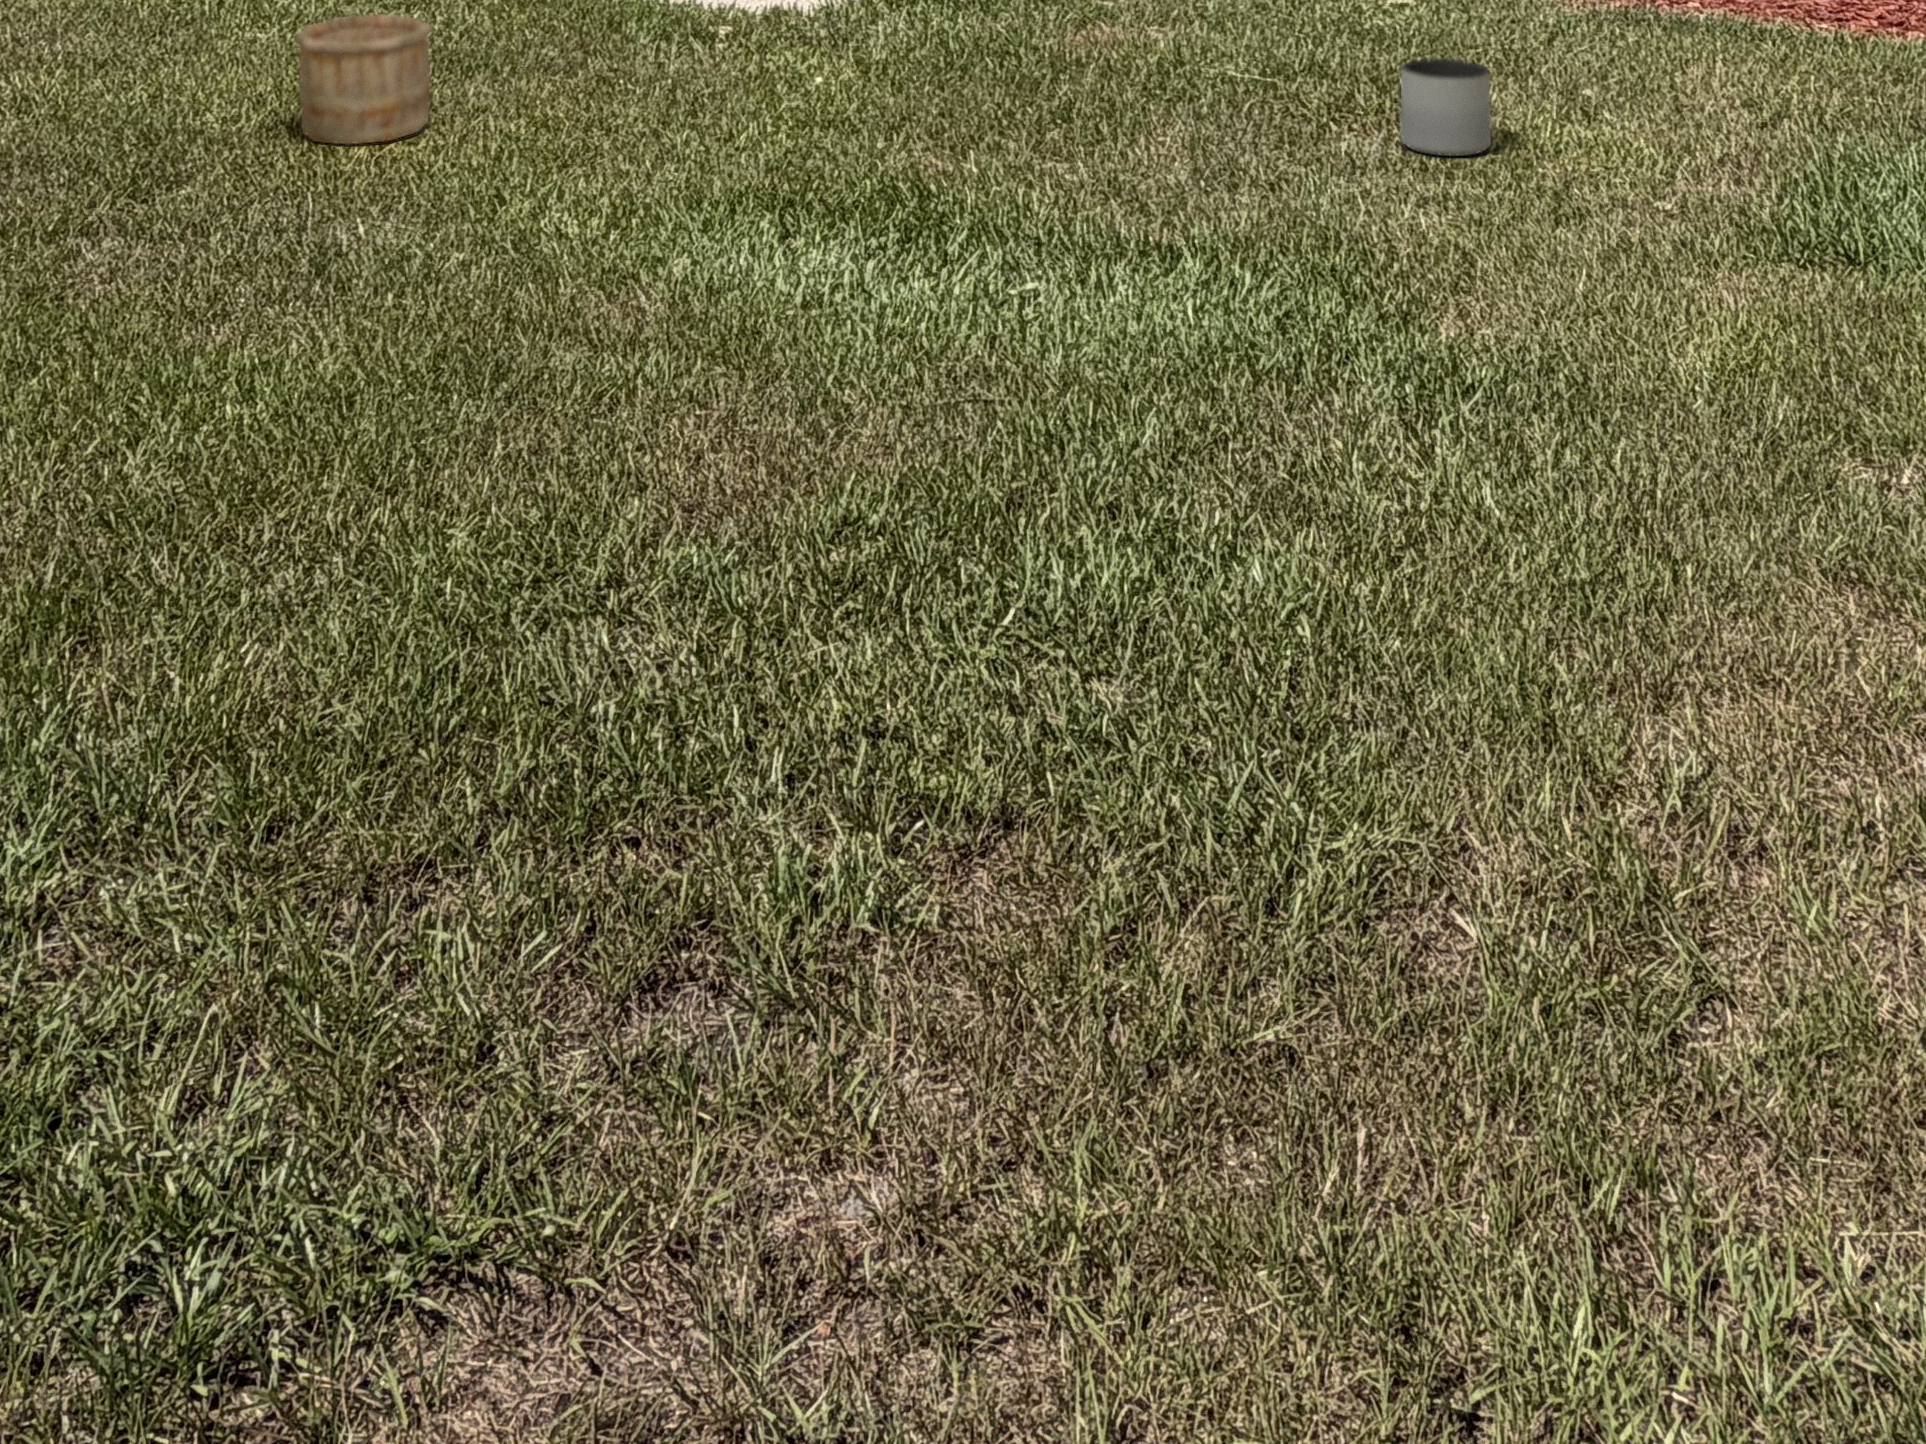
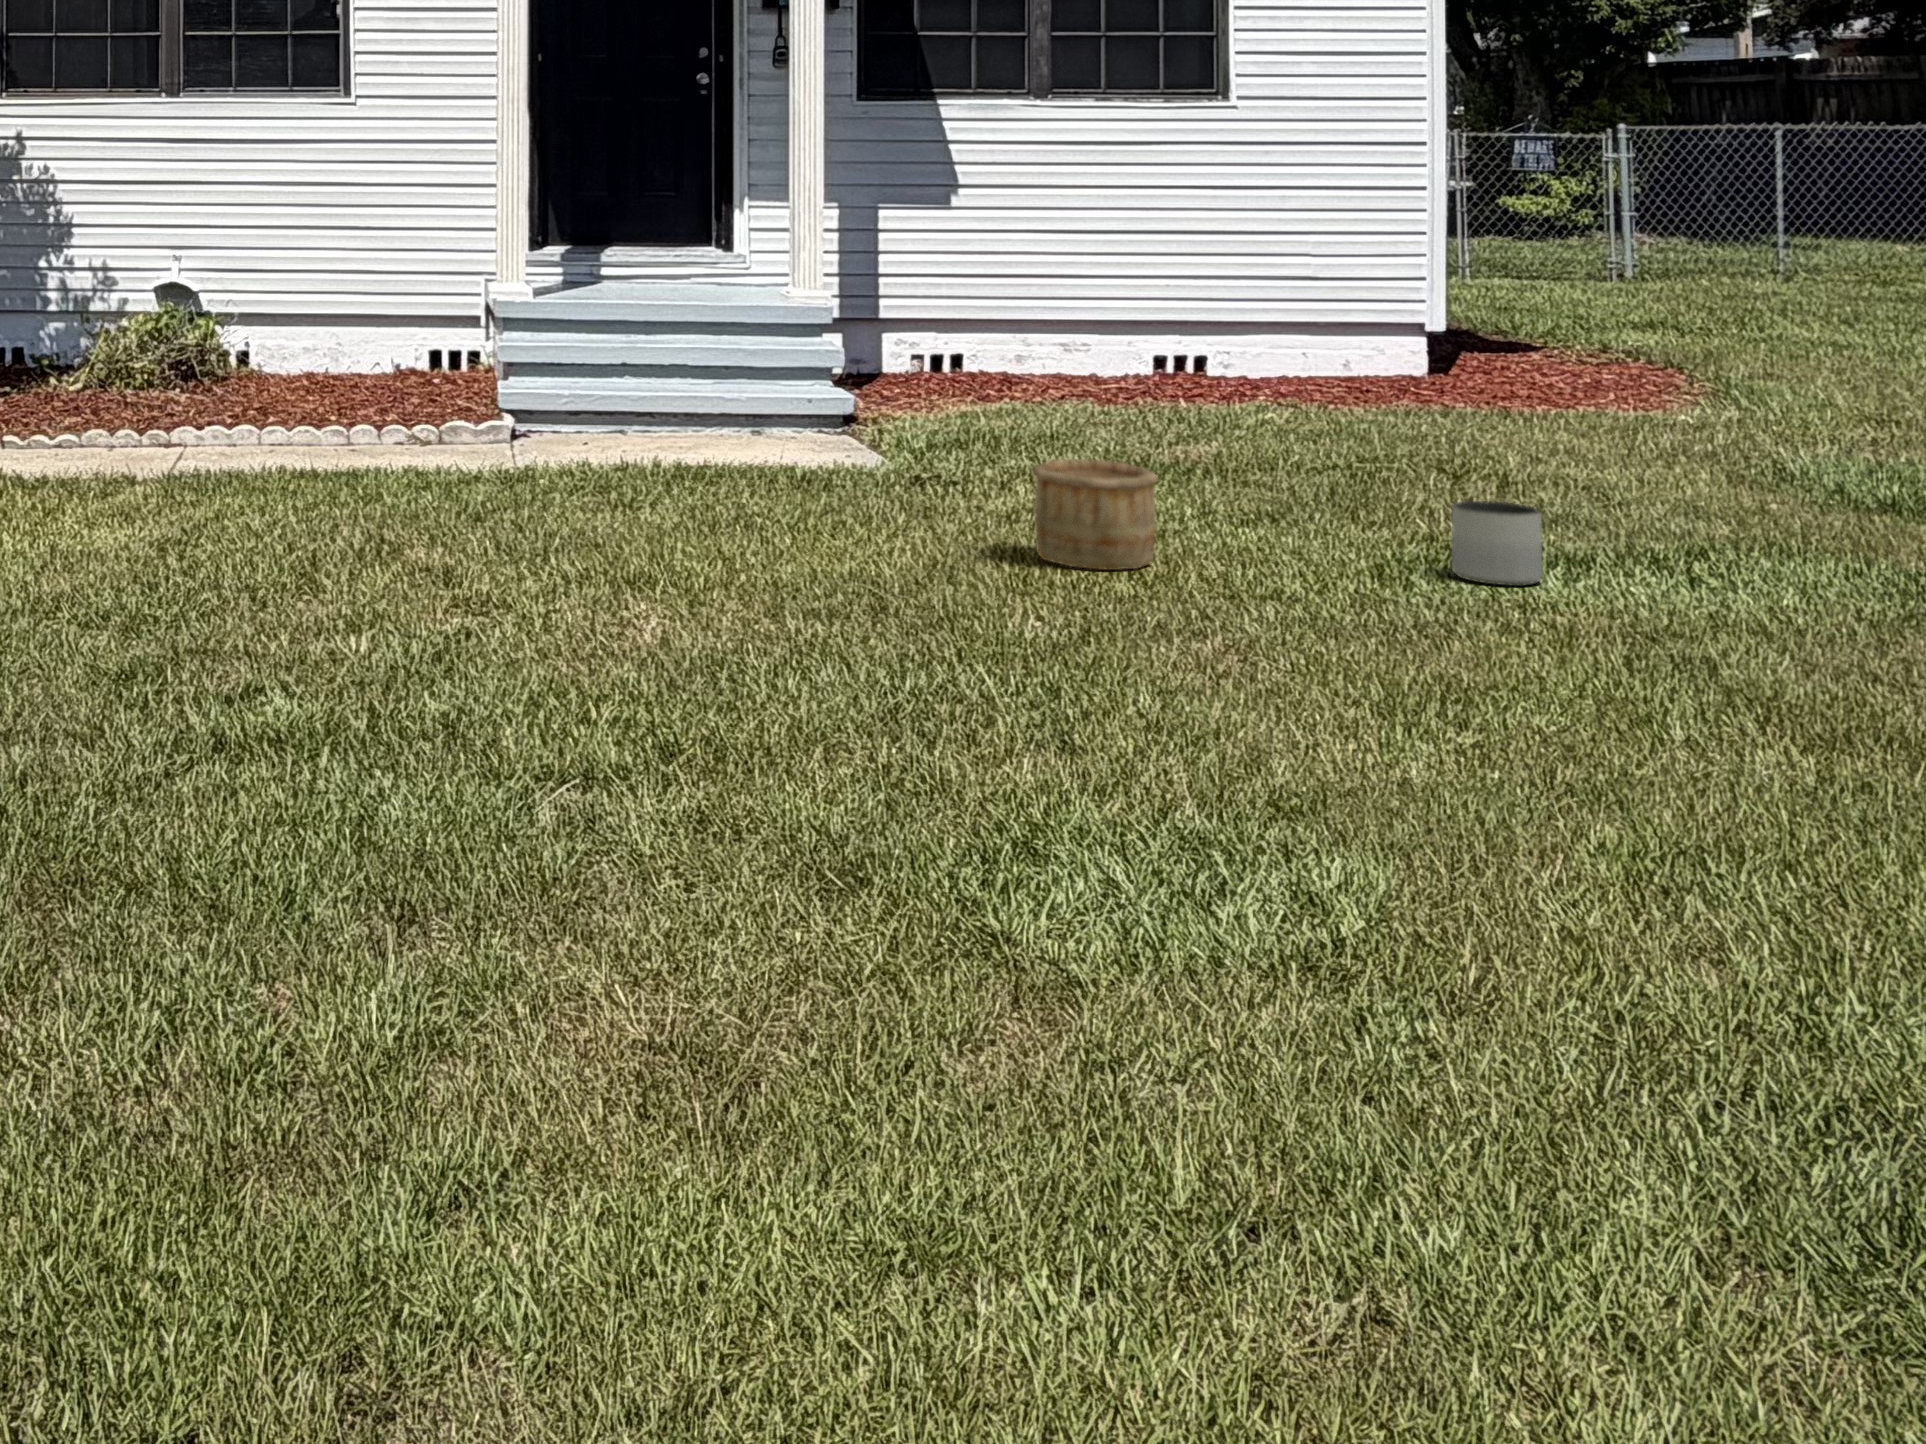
planter: present [1400,59,1491,157] -> present [1452,501,1543,586]

